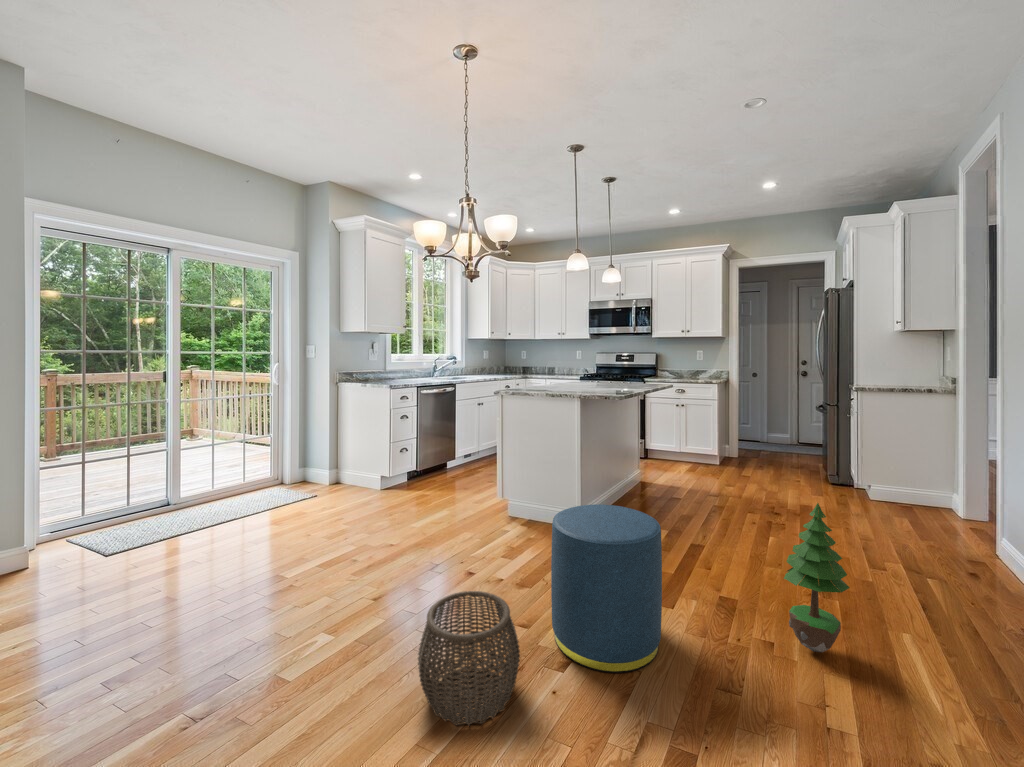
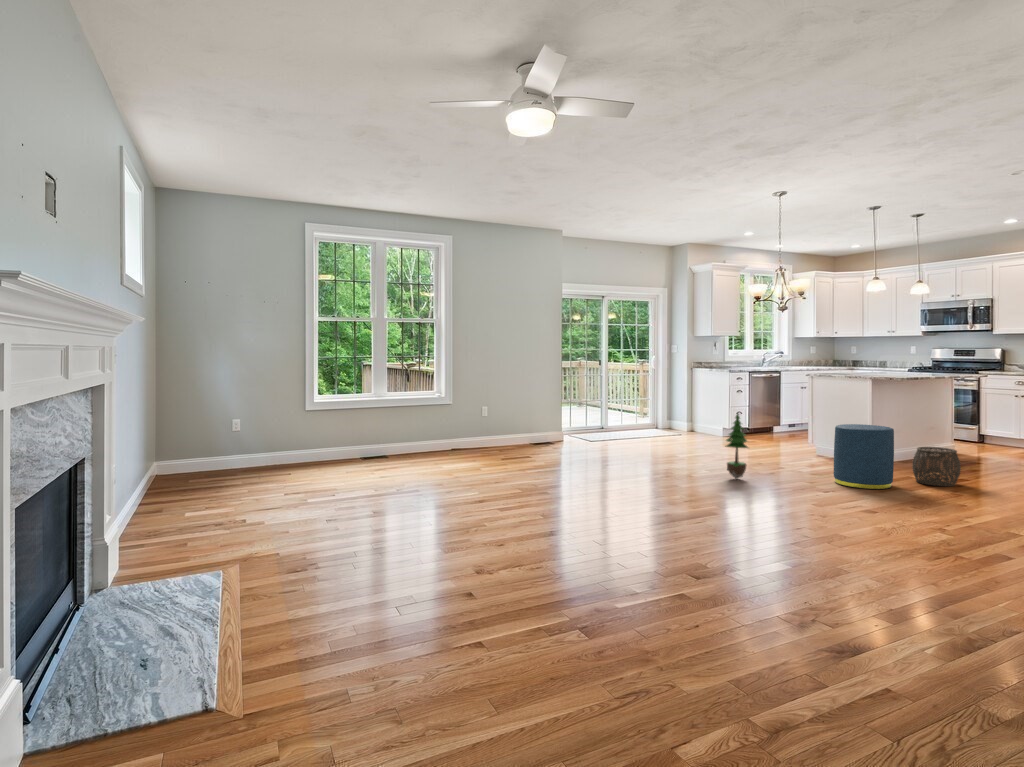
potted tree: present [784,503,850,652] -> present [725,414,748,479]
woven basket: present [418,591,520,725] -> present [912,447,961,486]

